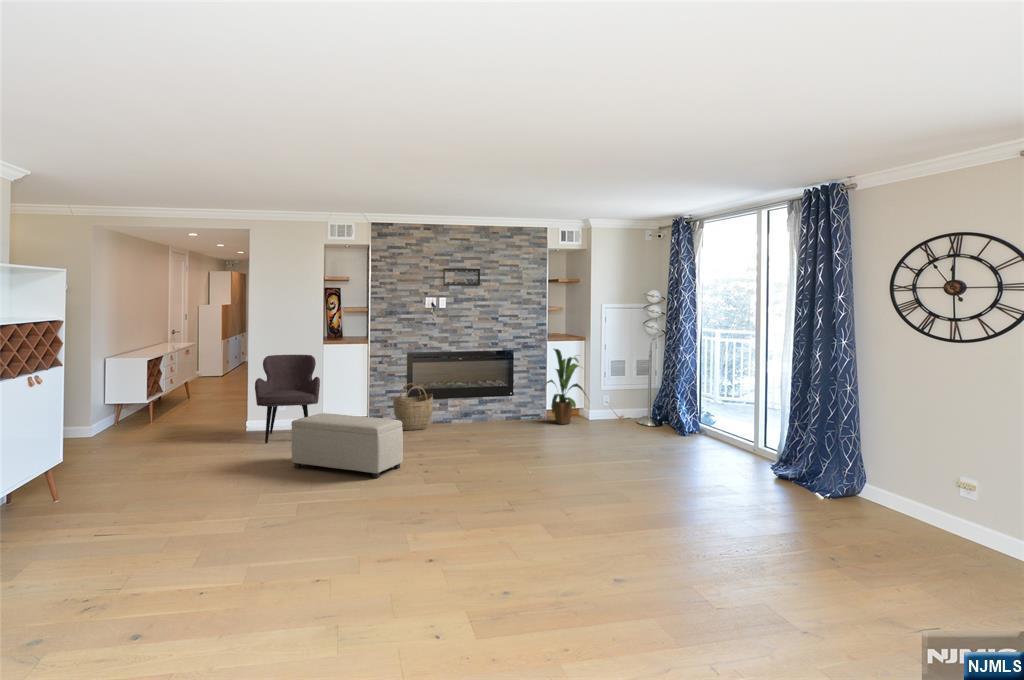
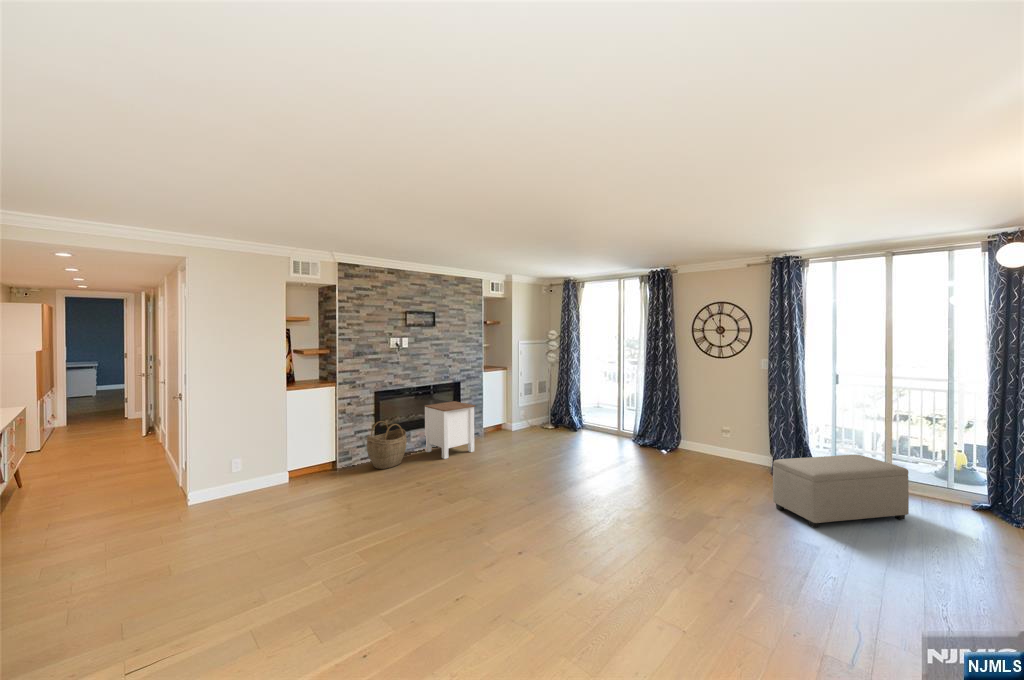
house plant: present [544,349,586,424] -> none [482,378,524,439]
armchair: present [255,355,320,443] -> none [215,405,301,523]
side table: none [464,373,512,431] -> present [424,401,475,459]
ottoman: present [291,413,403,478] -> present [773,455,909,528]

